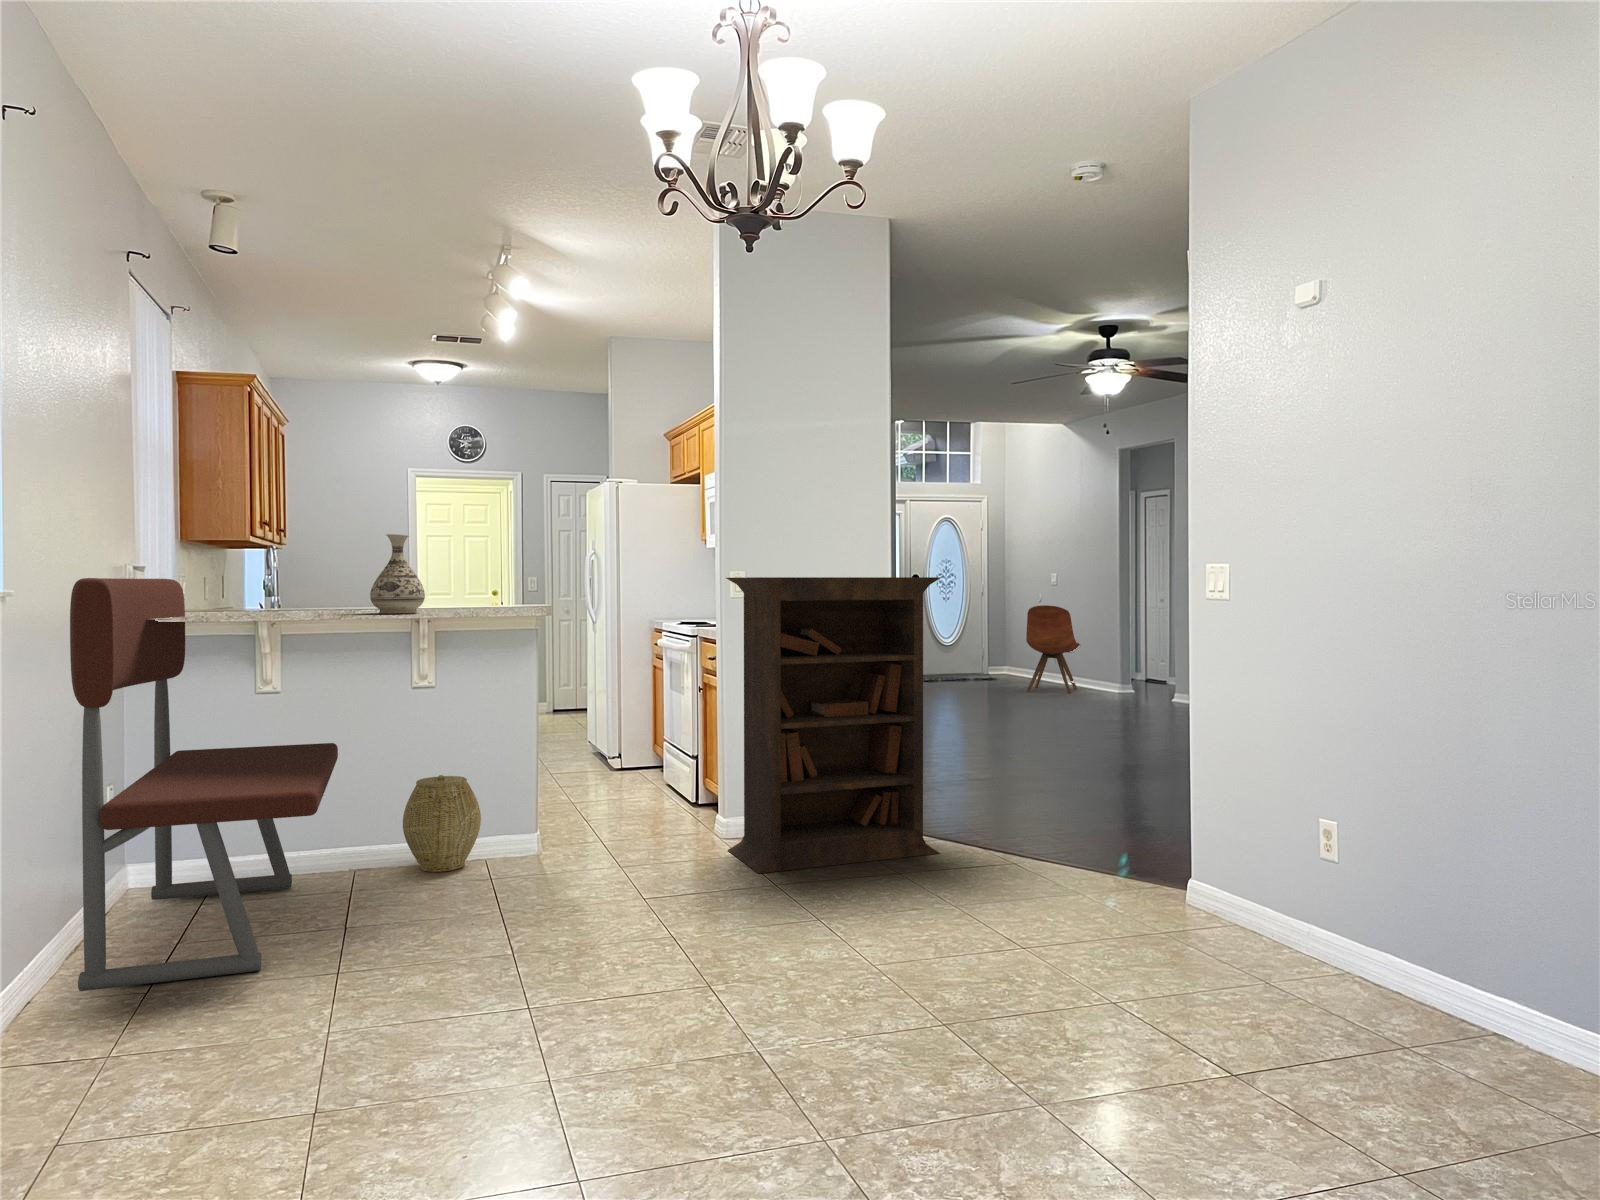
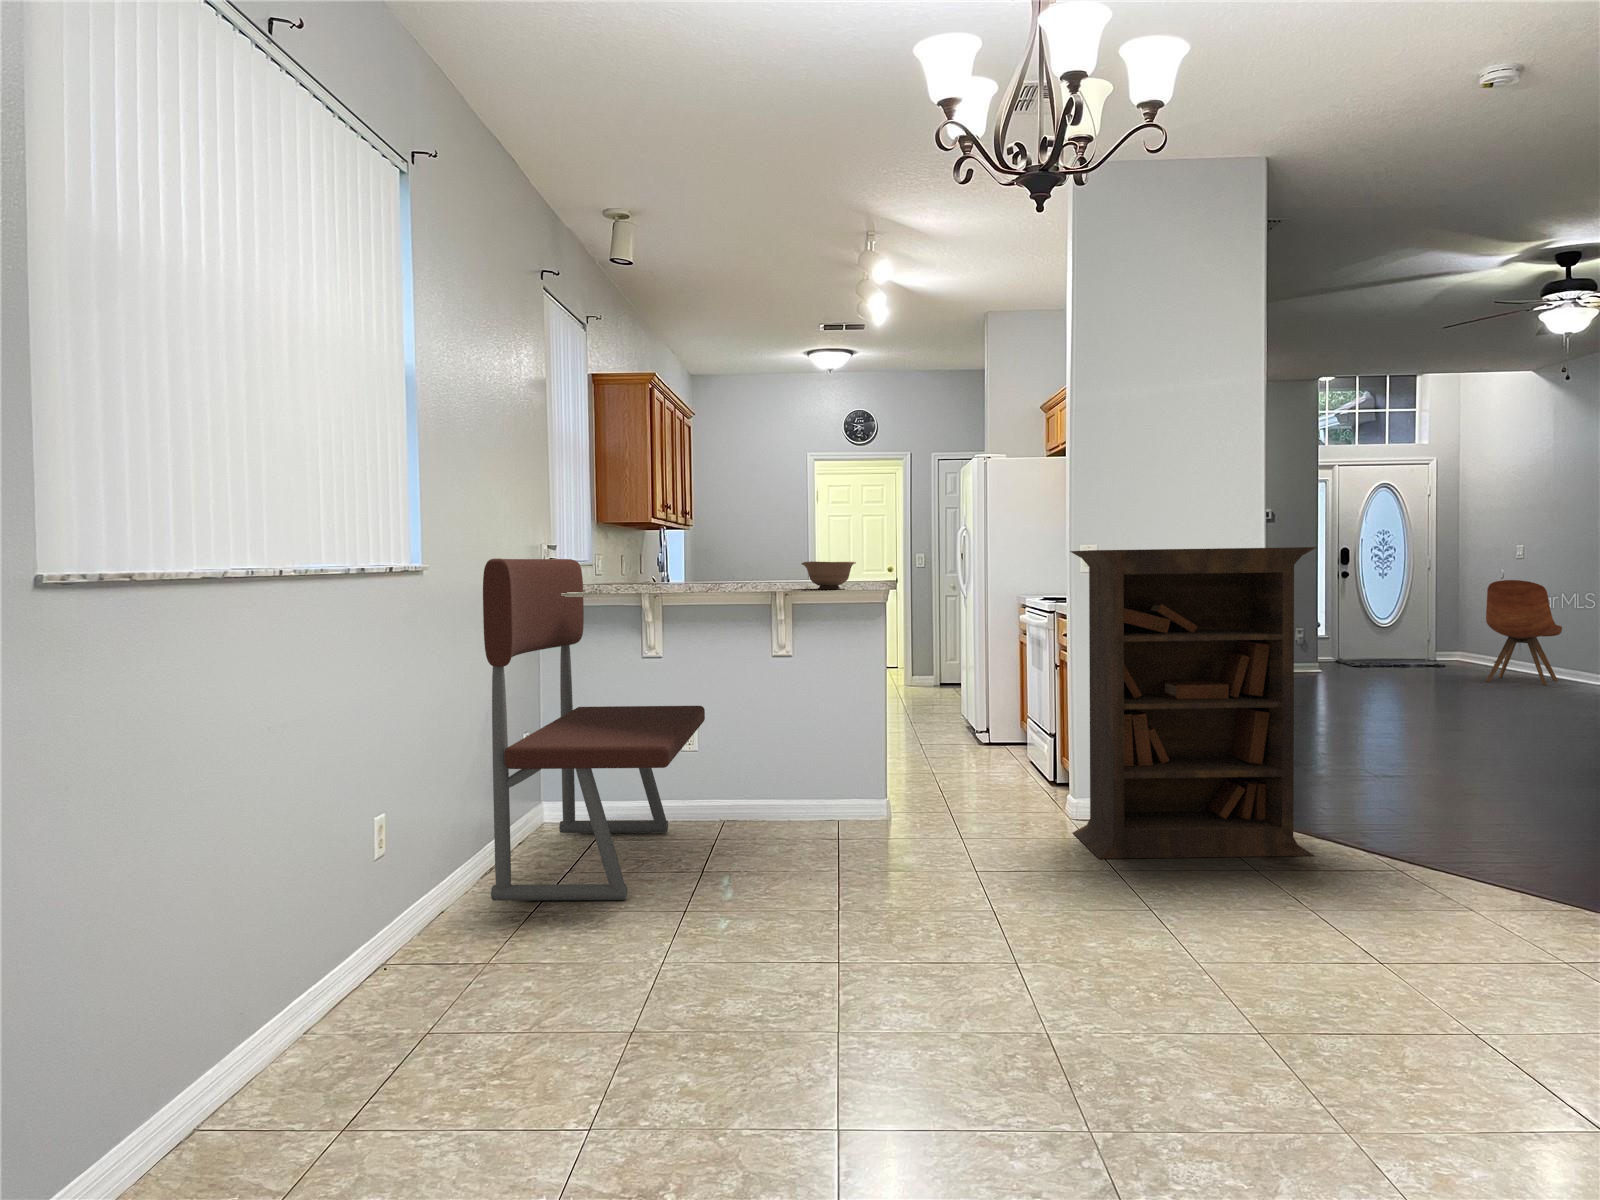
vase: present [370,534,425,614] -> none [733,516,780,589]
bowl: none [452,585,511,614] -> present [801,561,856,589]
woven basket: present [403,775,481,872] -> none [761,740,831,830]

